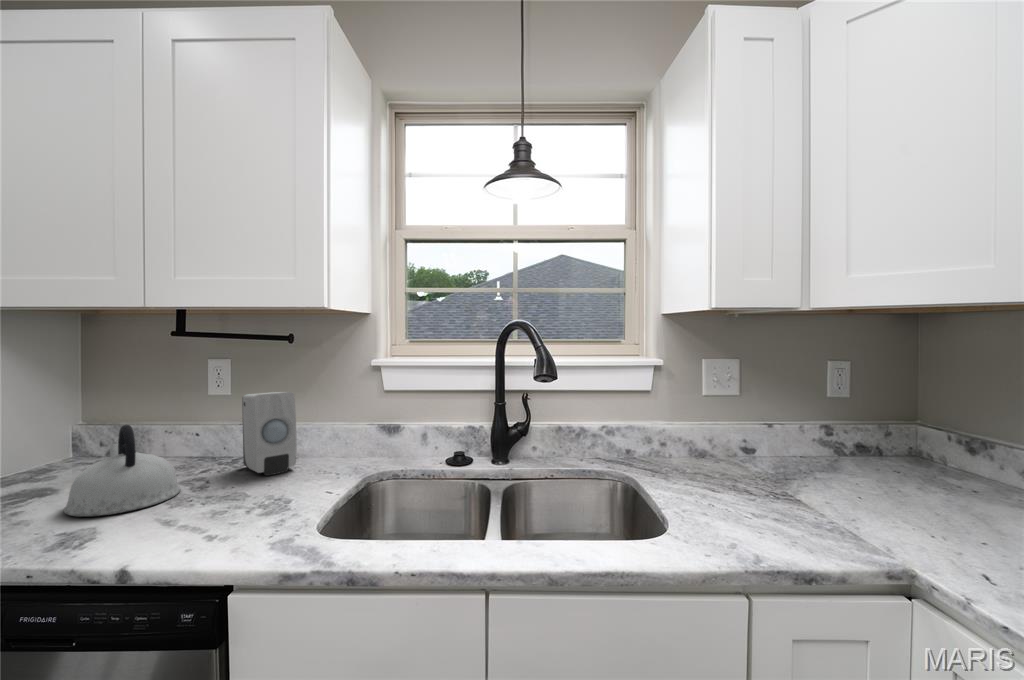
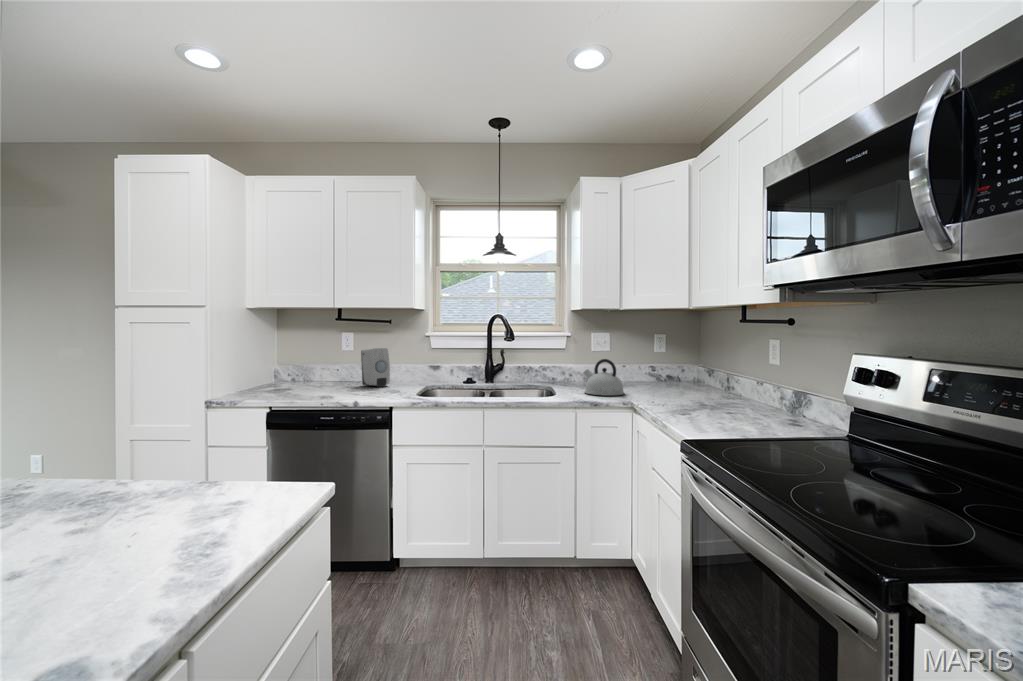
kettle: present [64,425,180,516] -> present [584,359,624,396]

